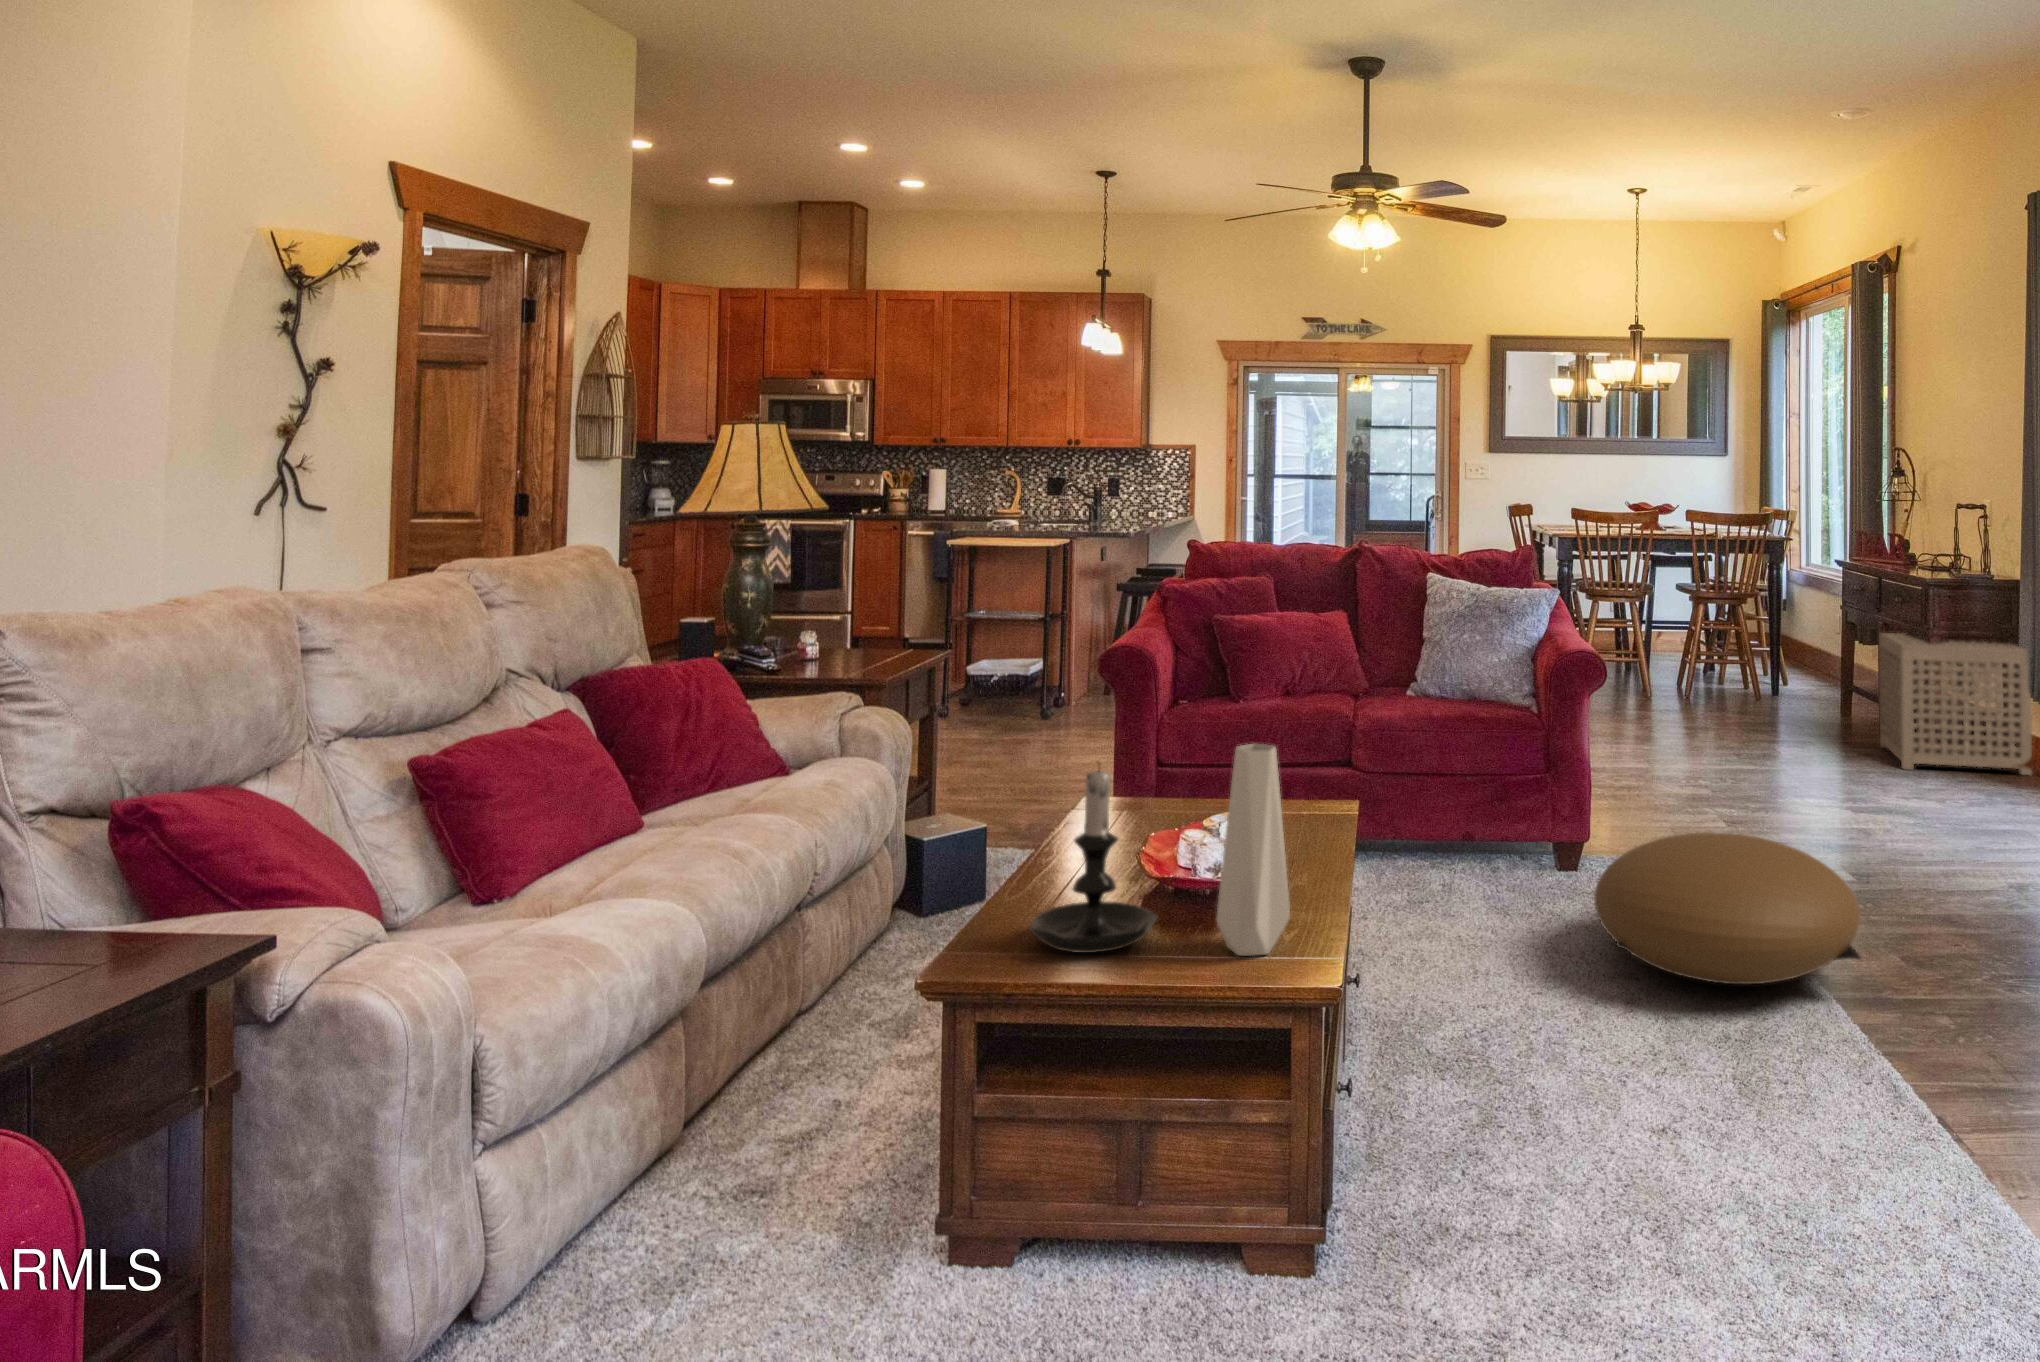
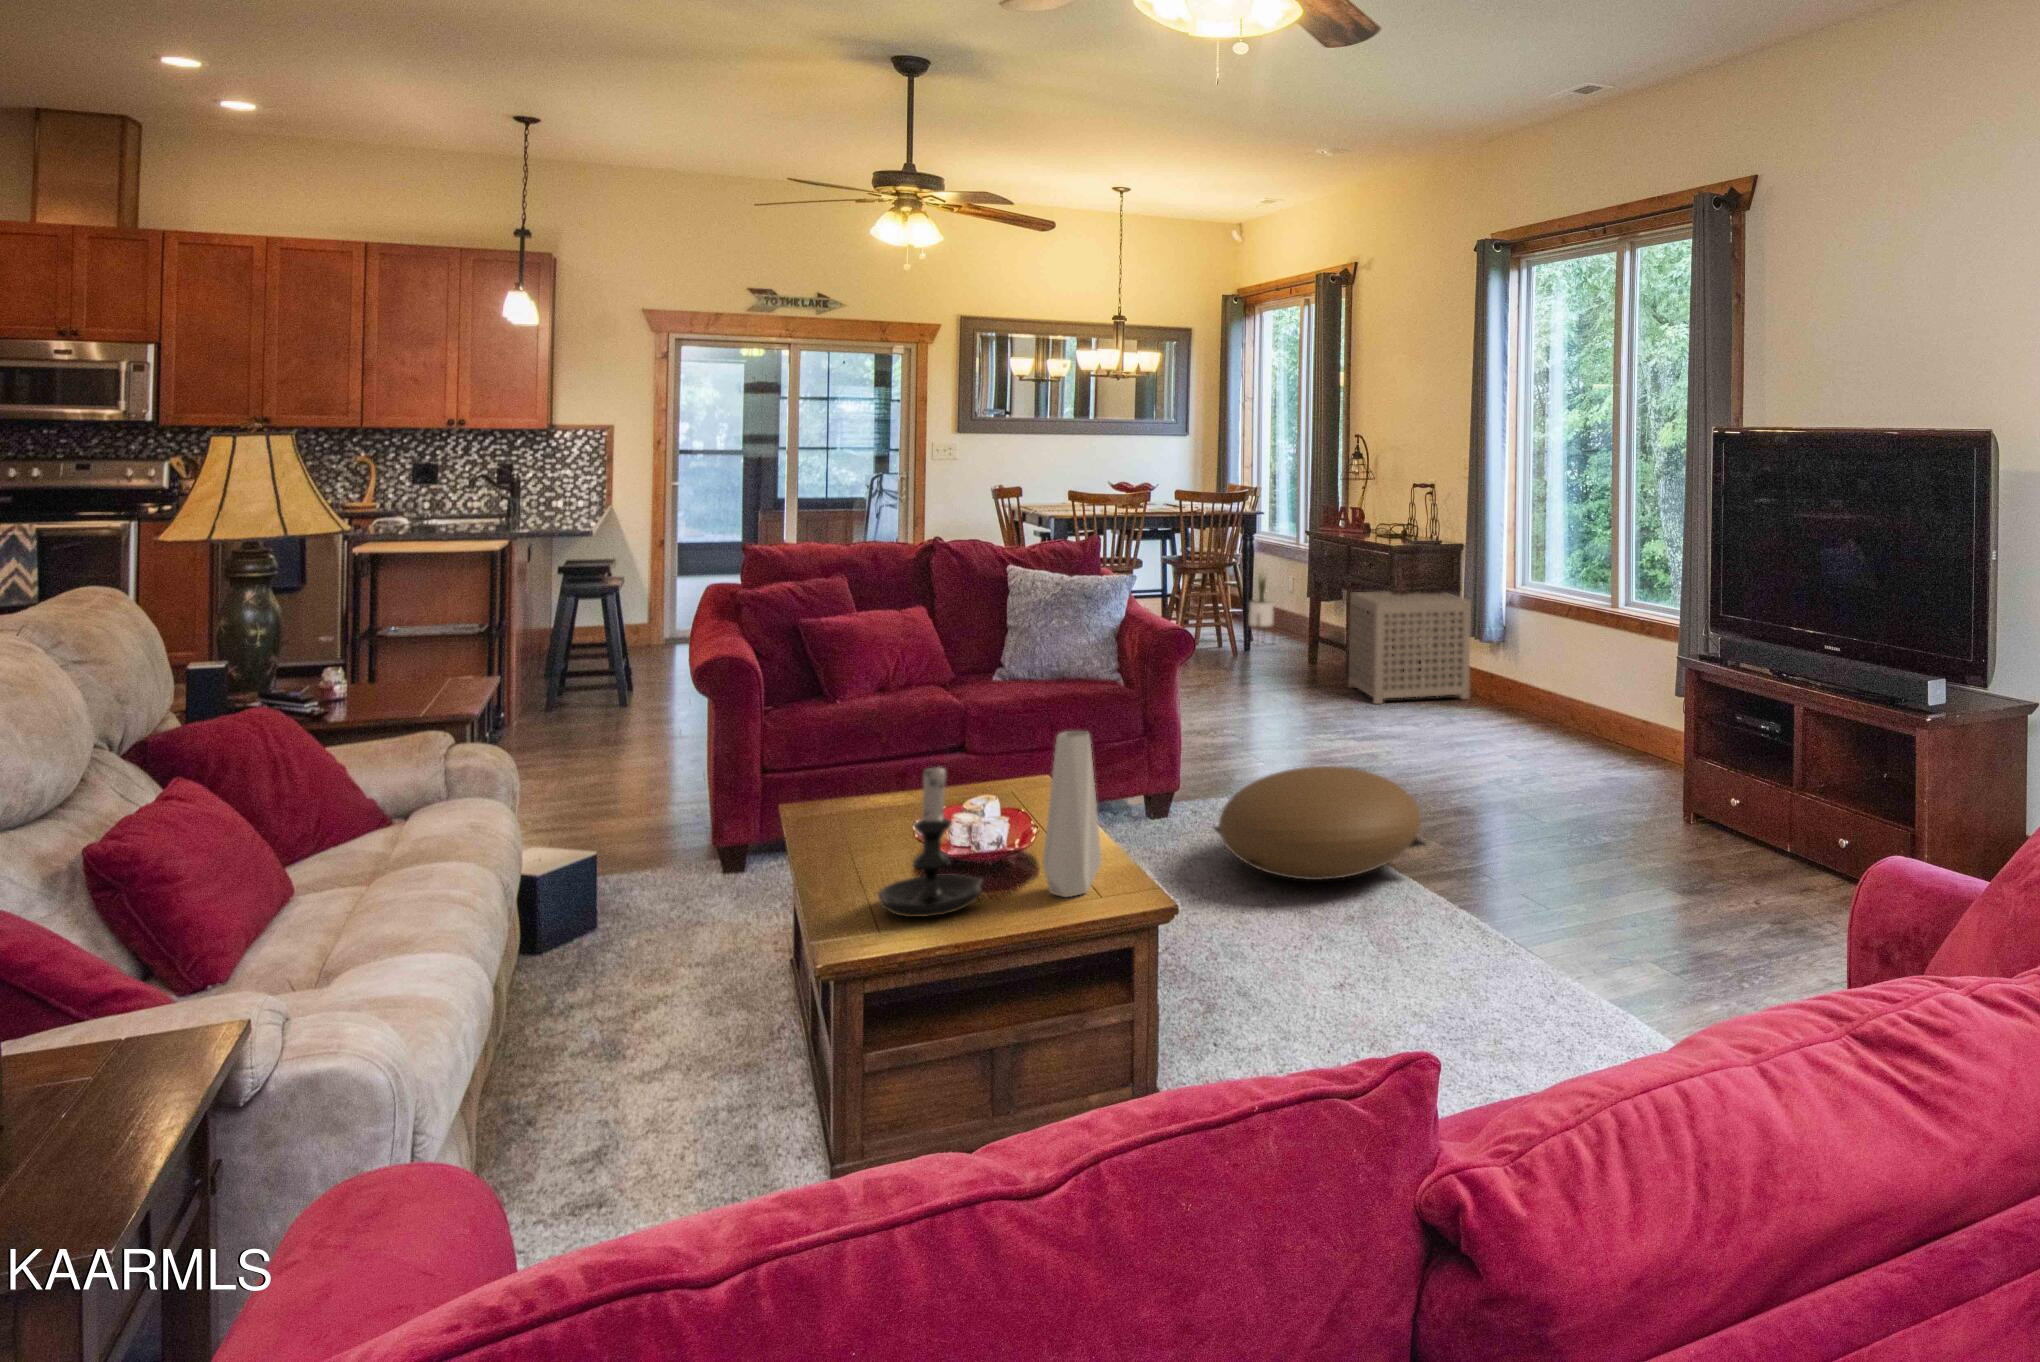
potted plant: none [1784,598,1815,692] -> present [1249,573,1275,635]

